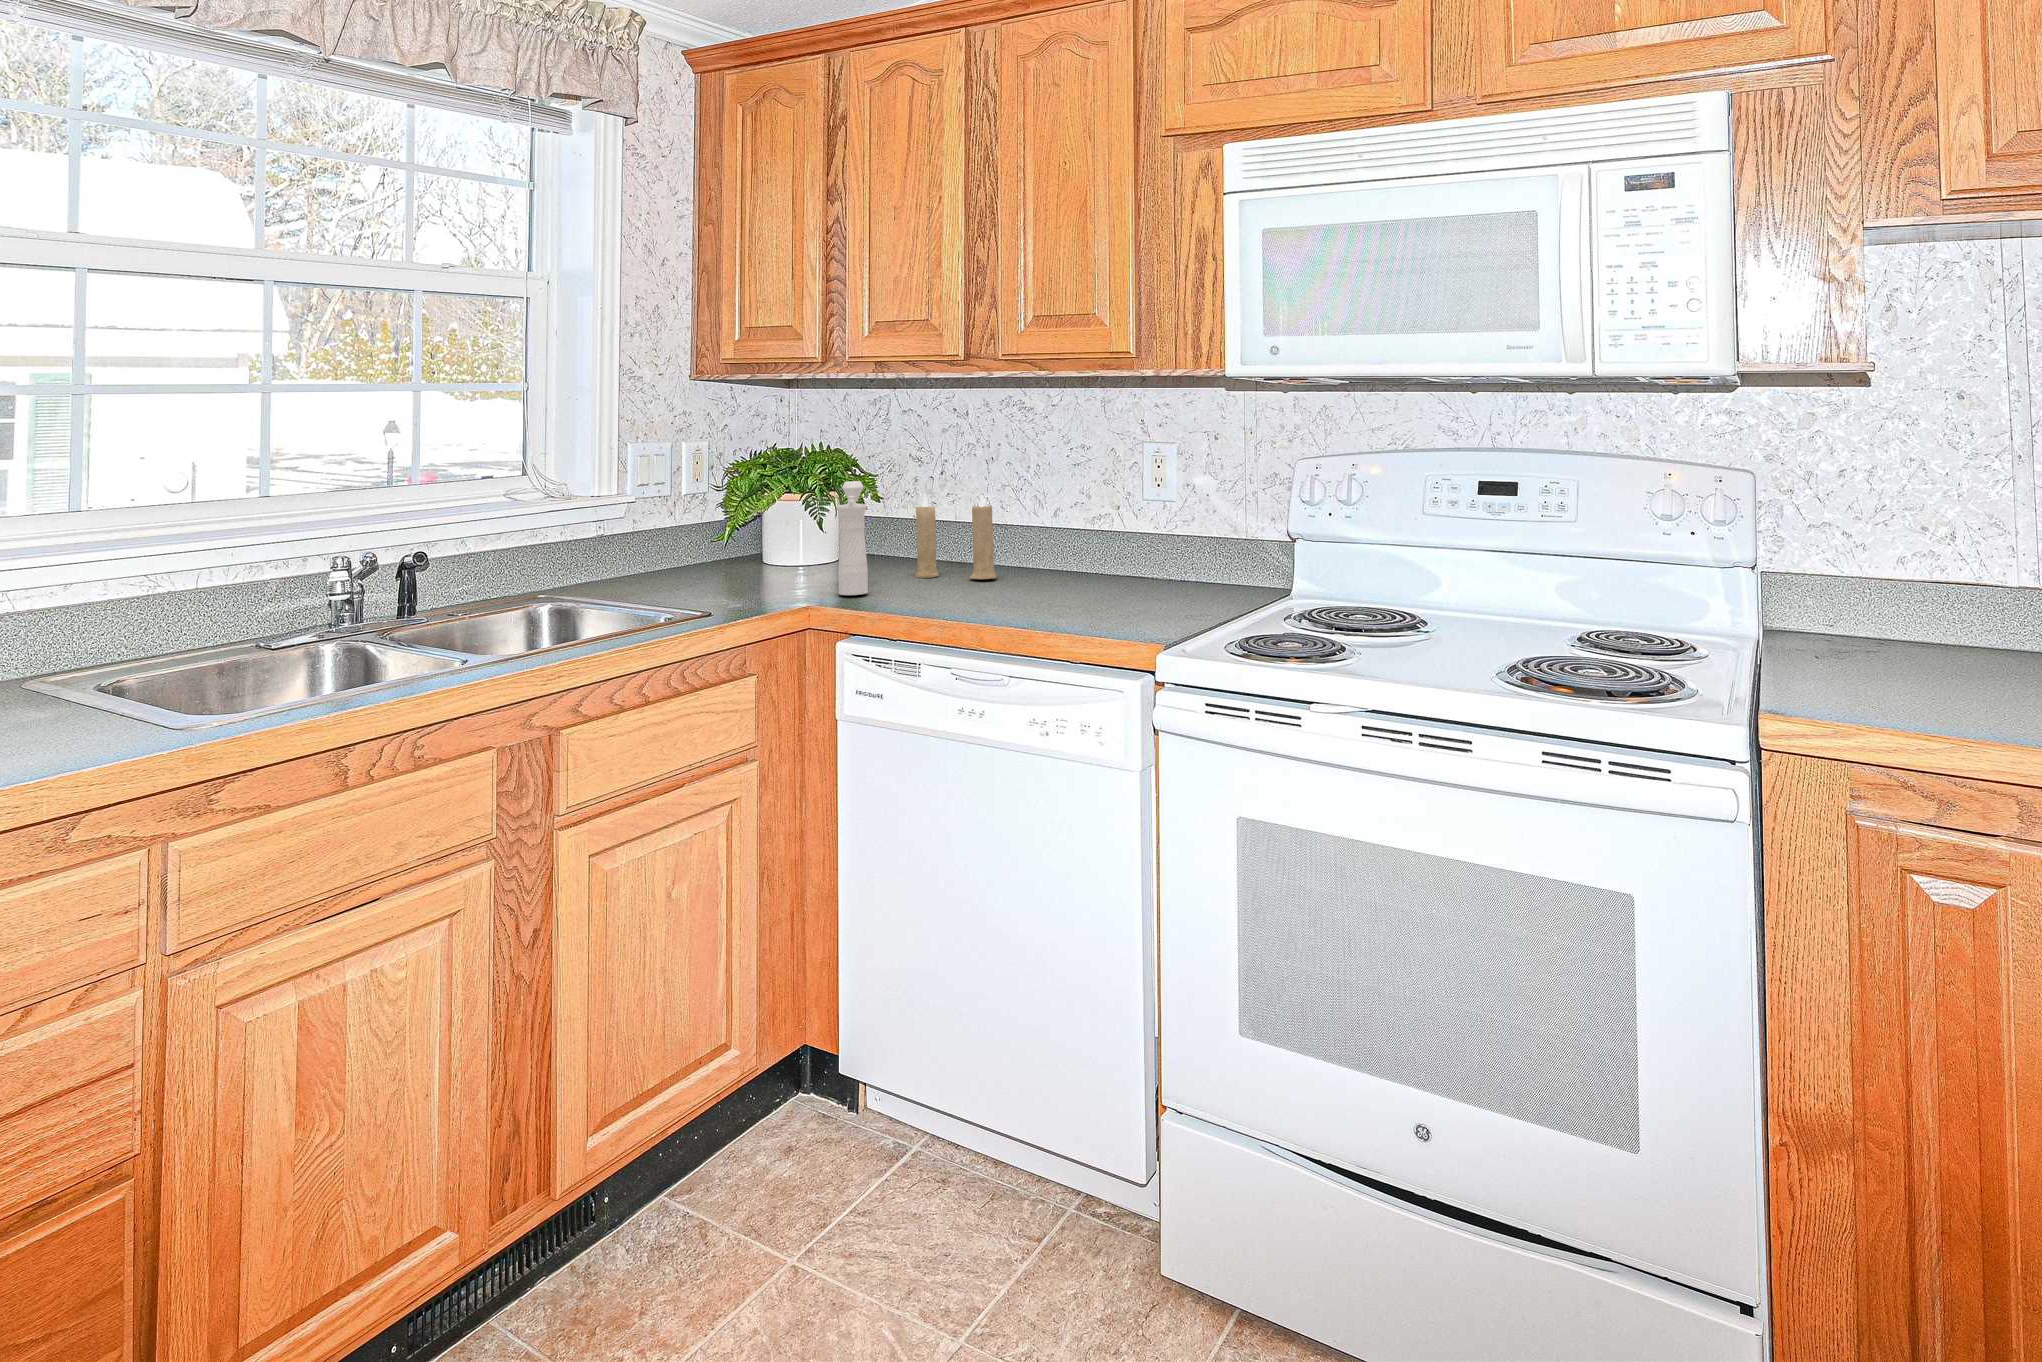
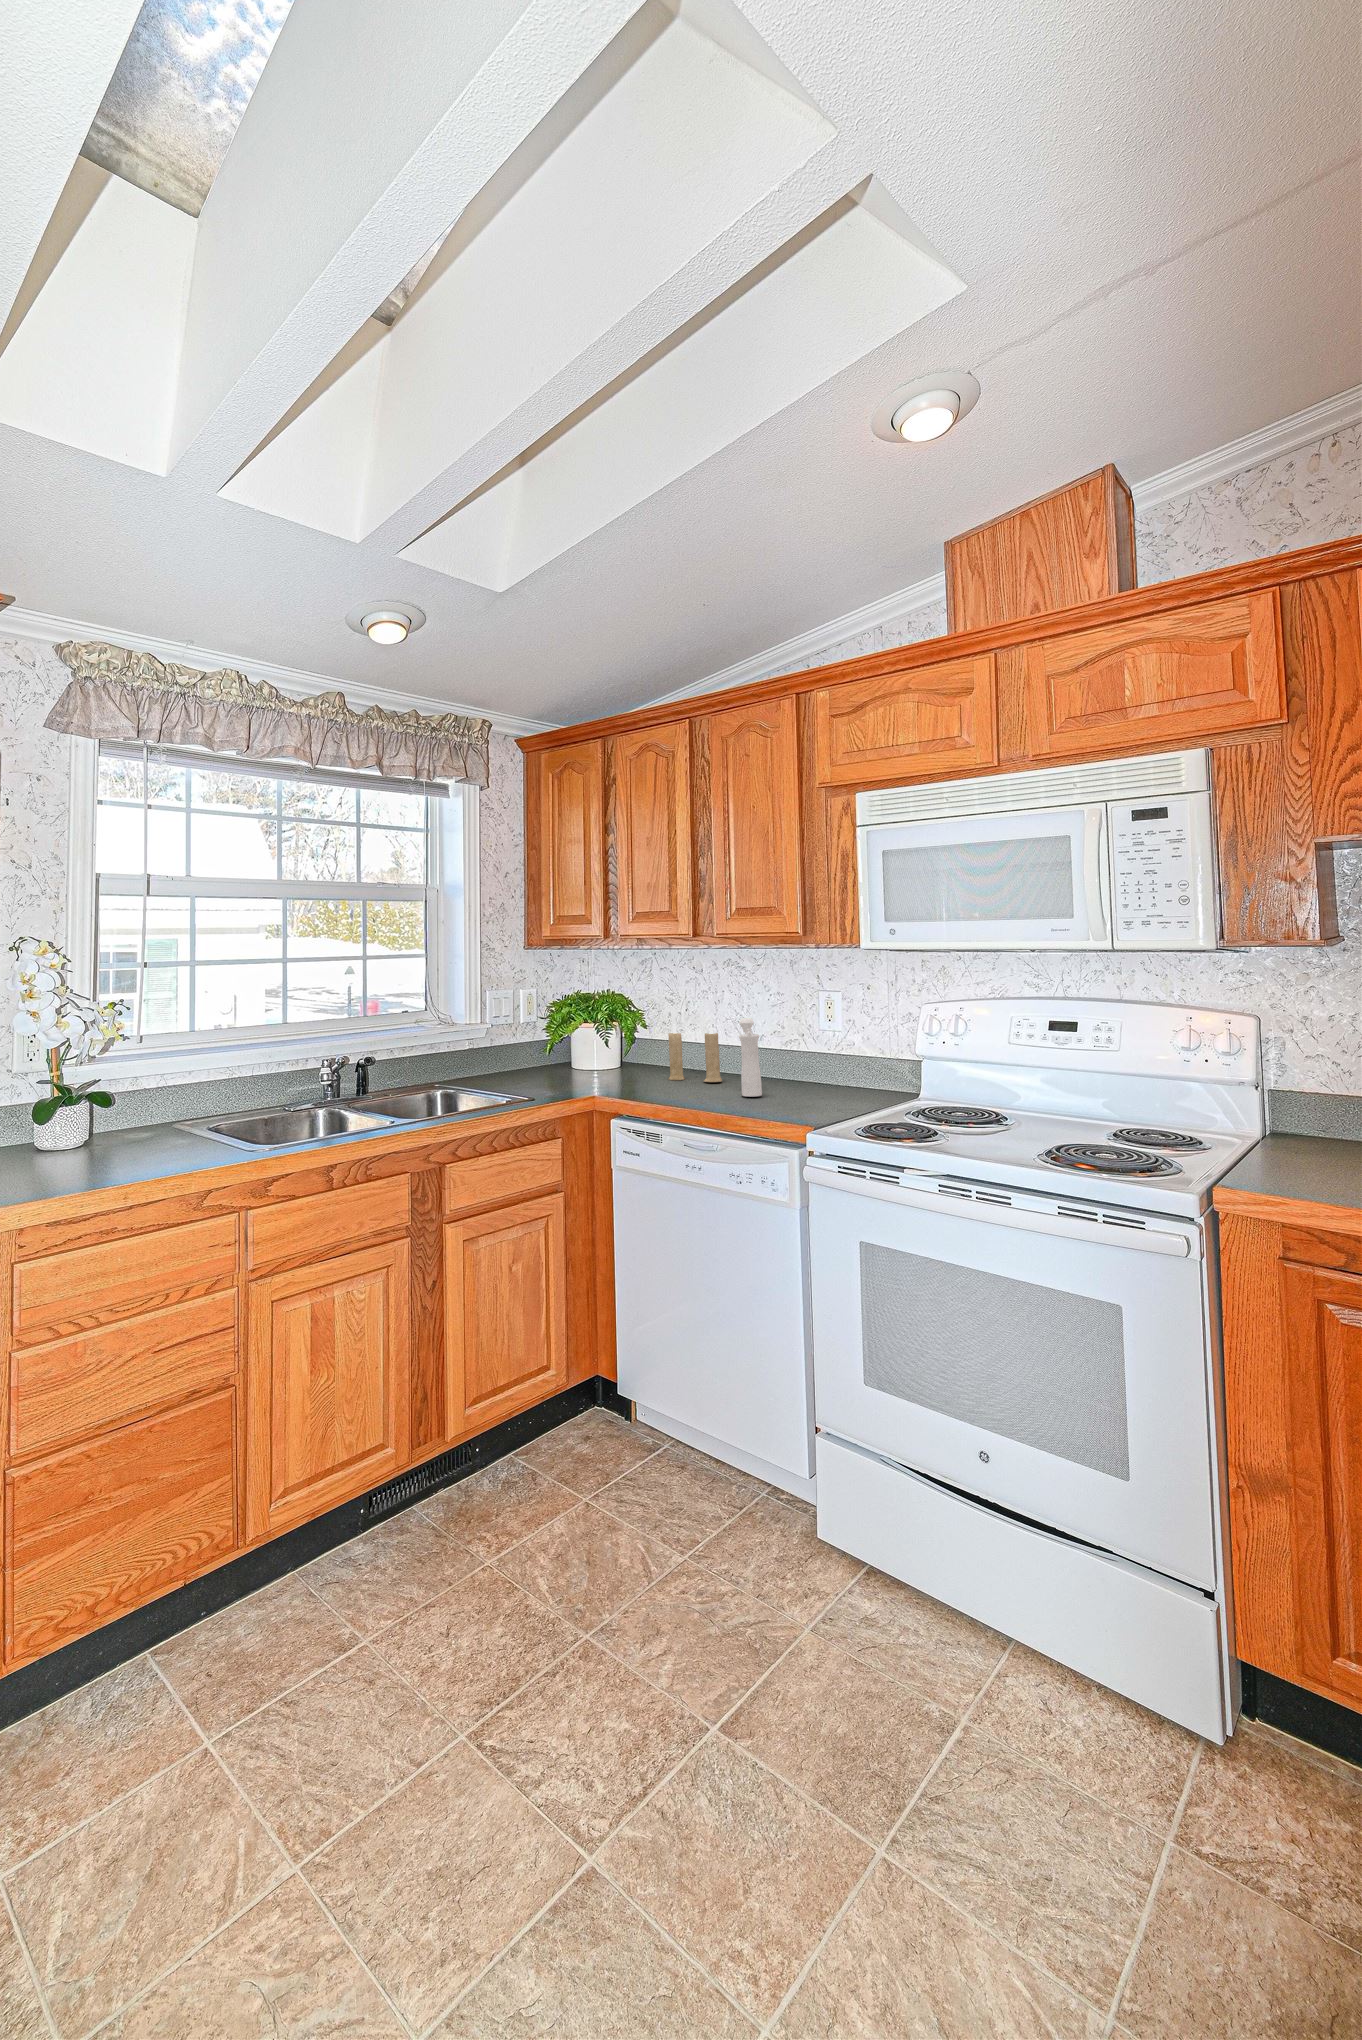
pepper mill: present [837,481,868,595] -> present [739,1018,762,1097]

